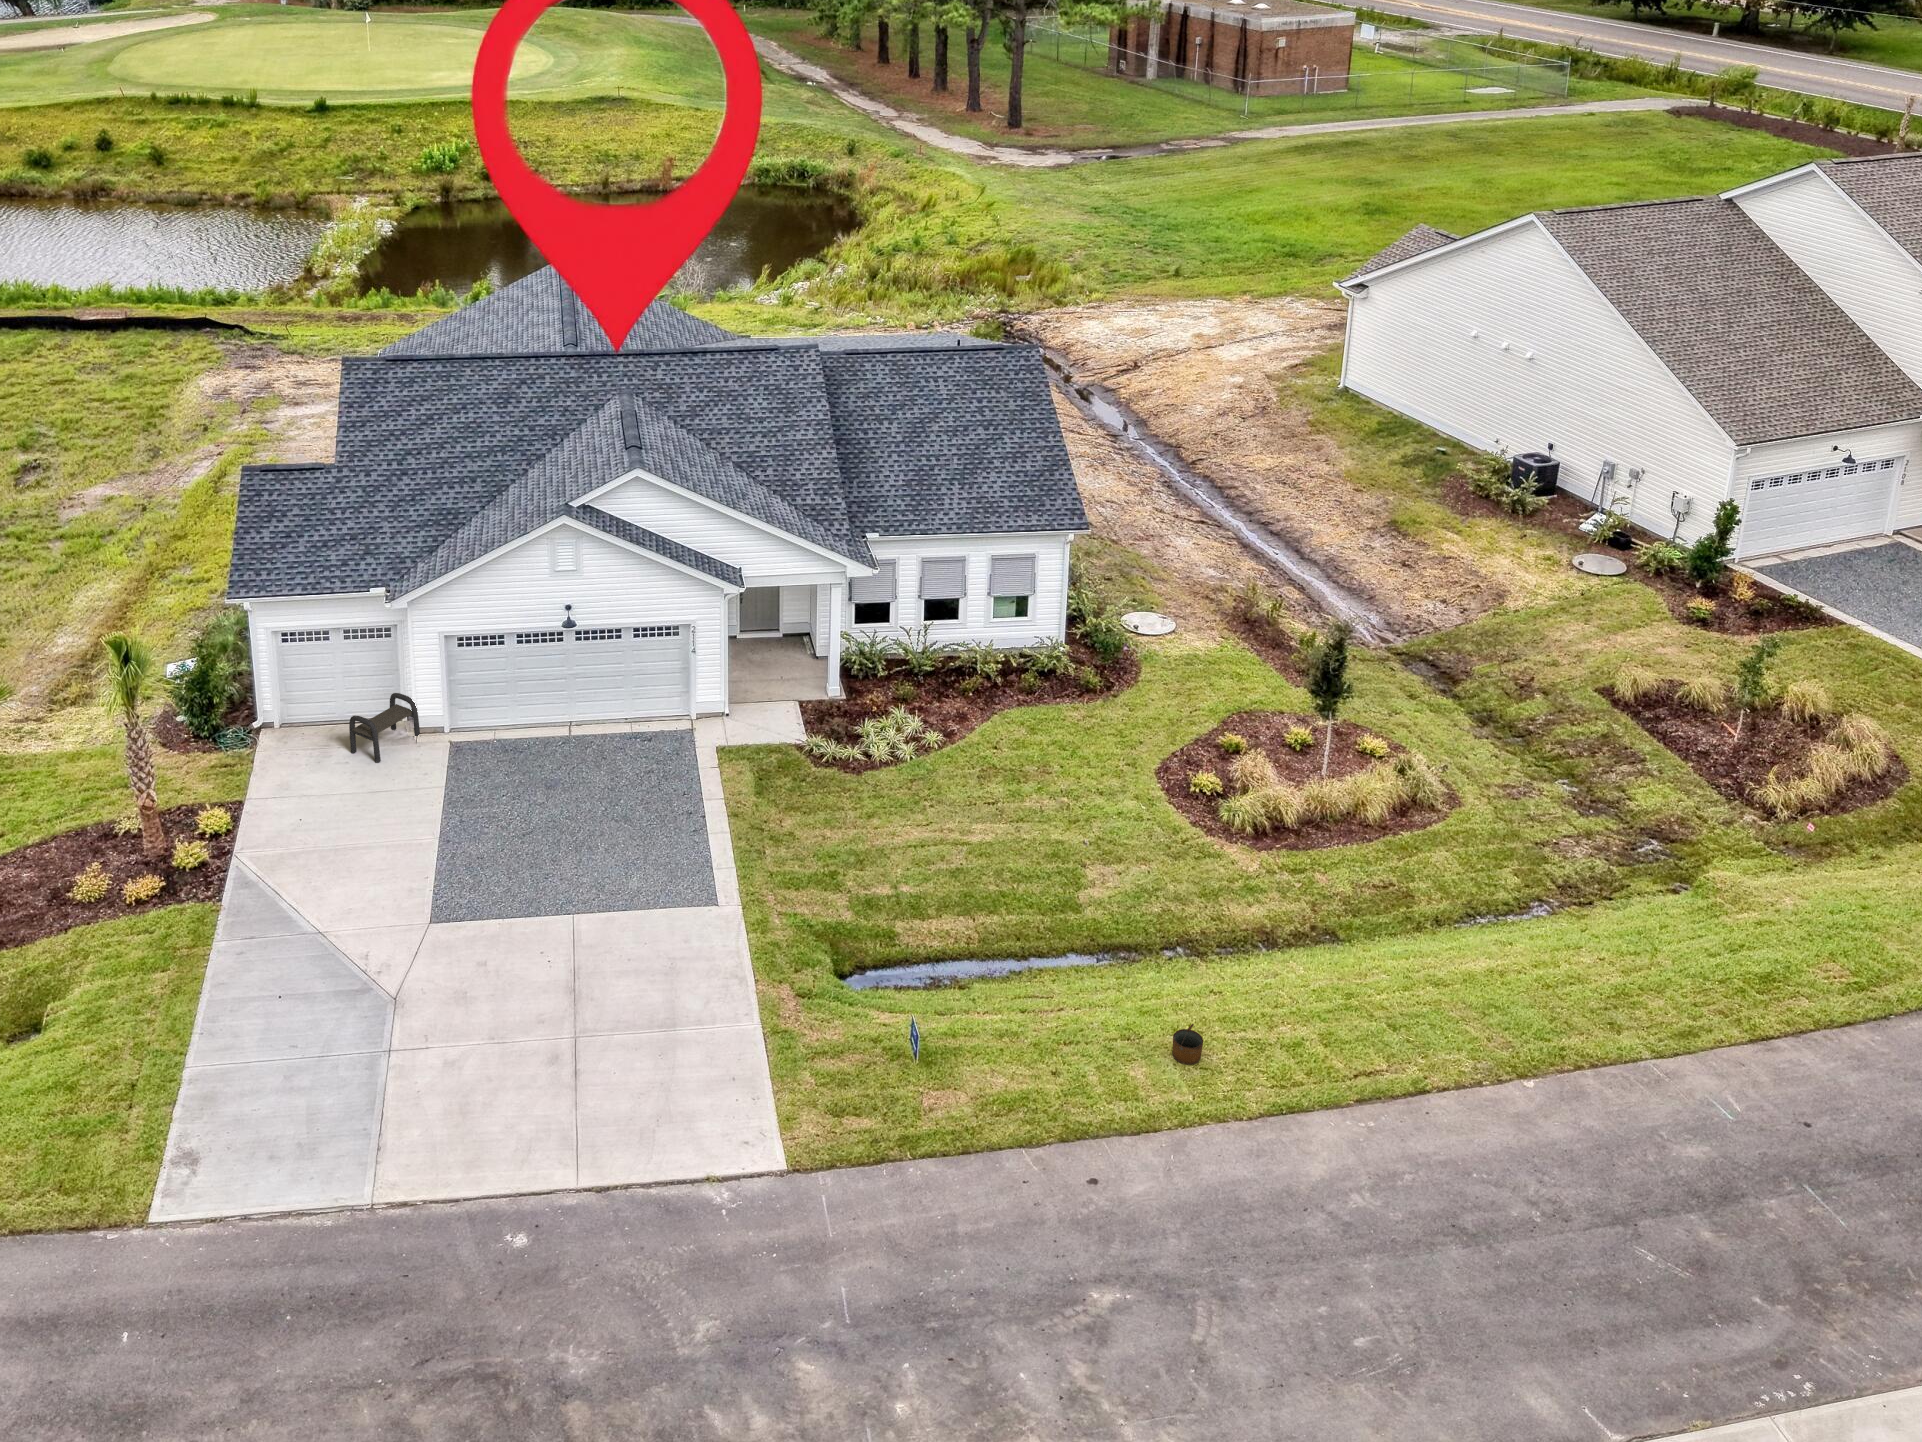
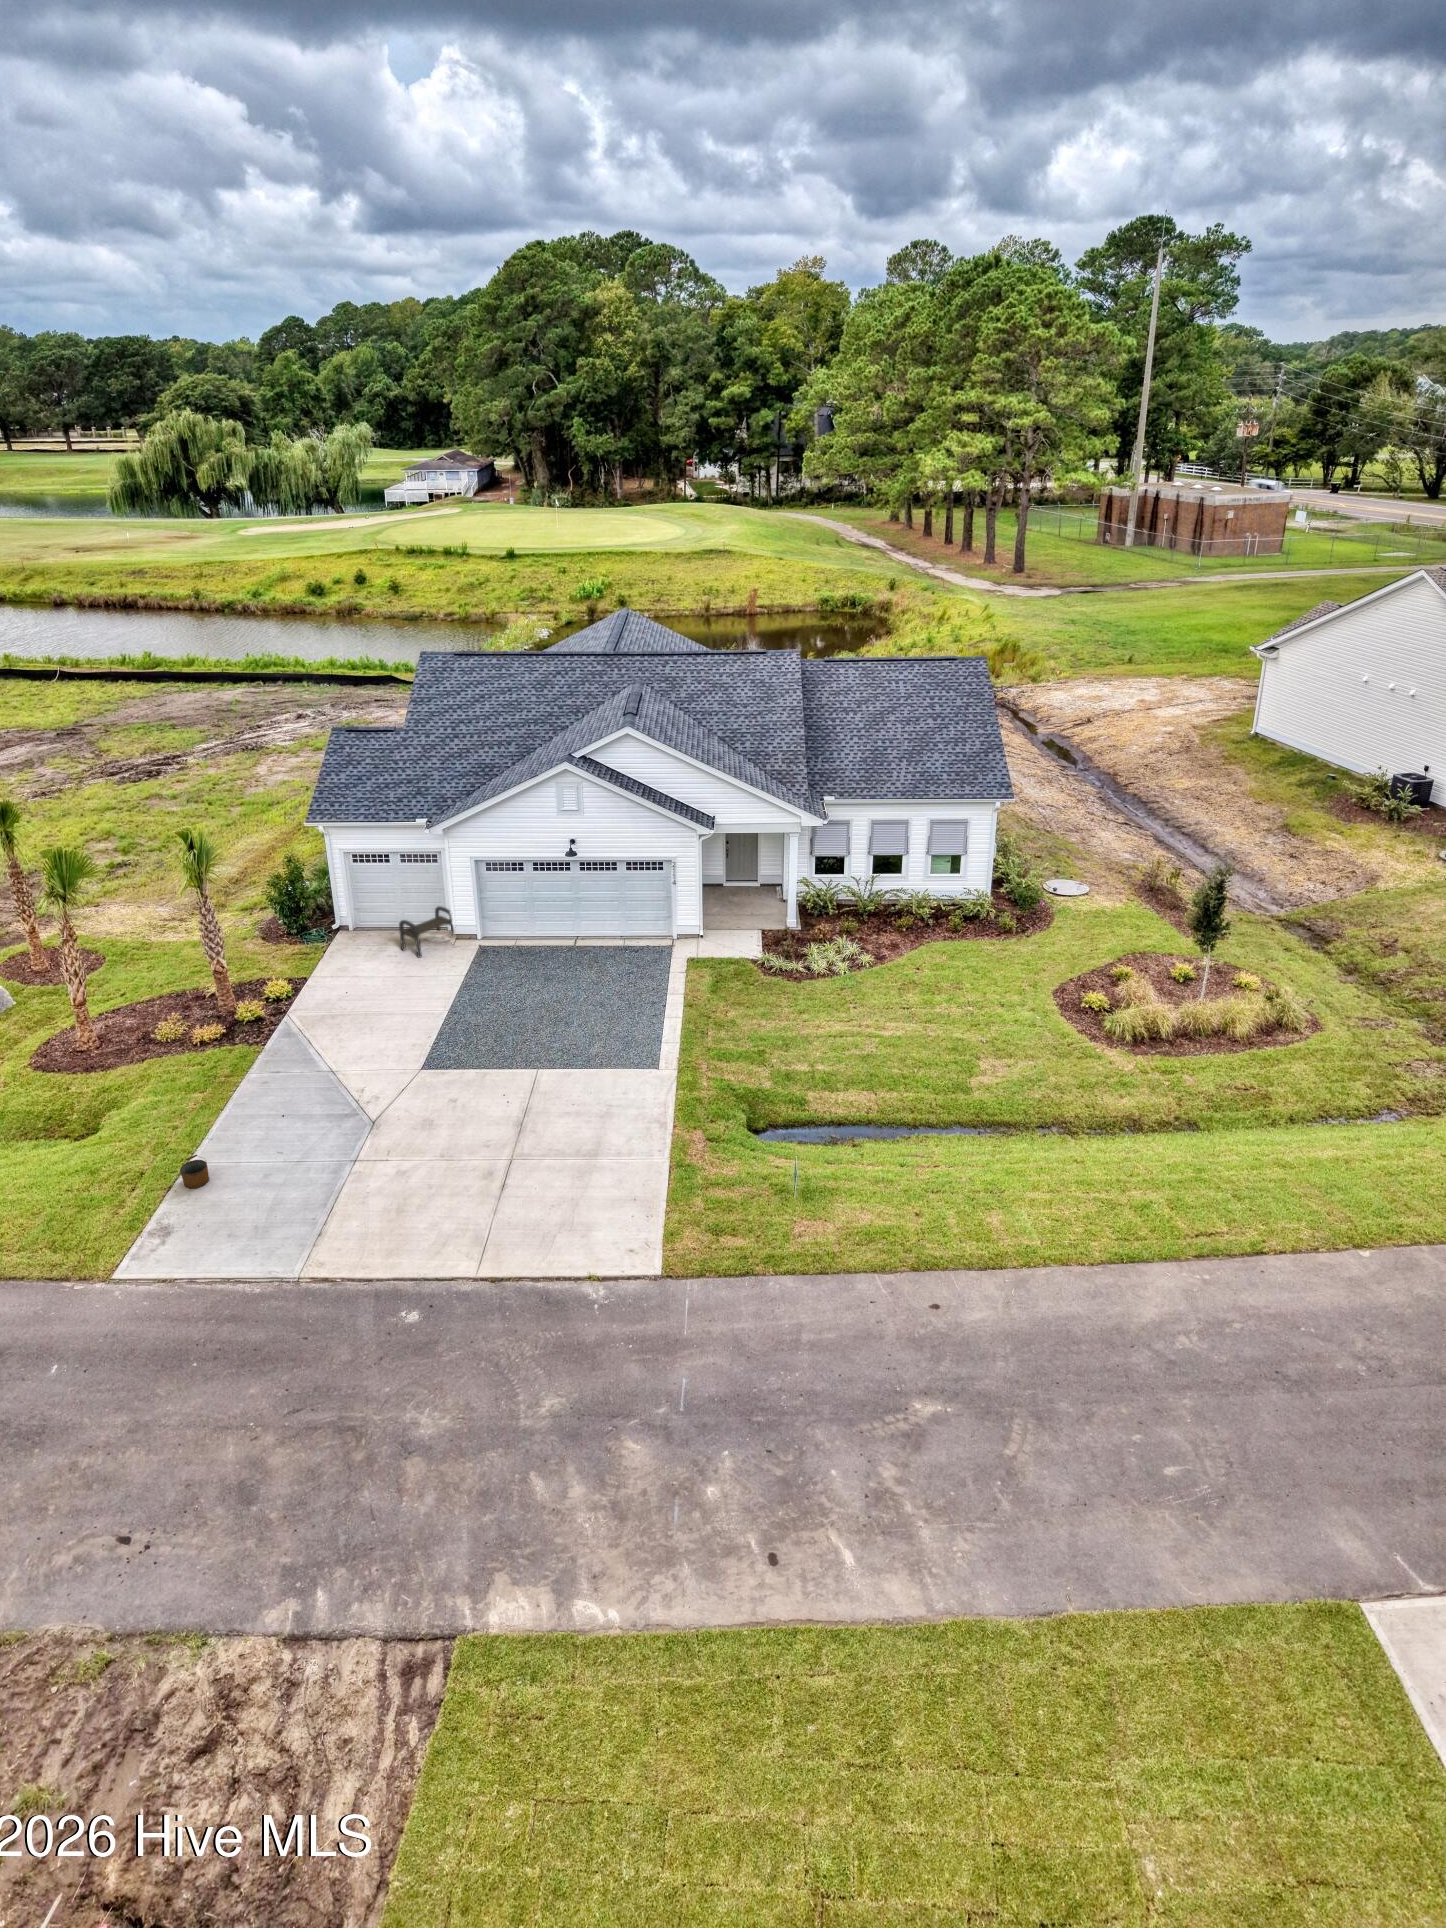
bucket: present [1172,1024,1203,1065] -> present [180,1155,209,1189]

